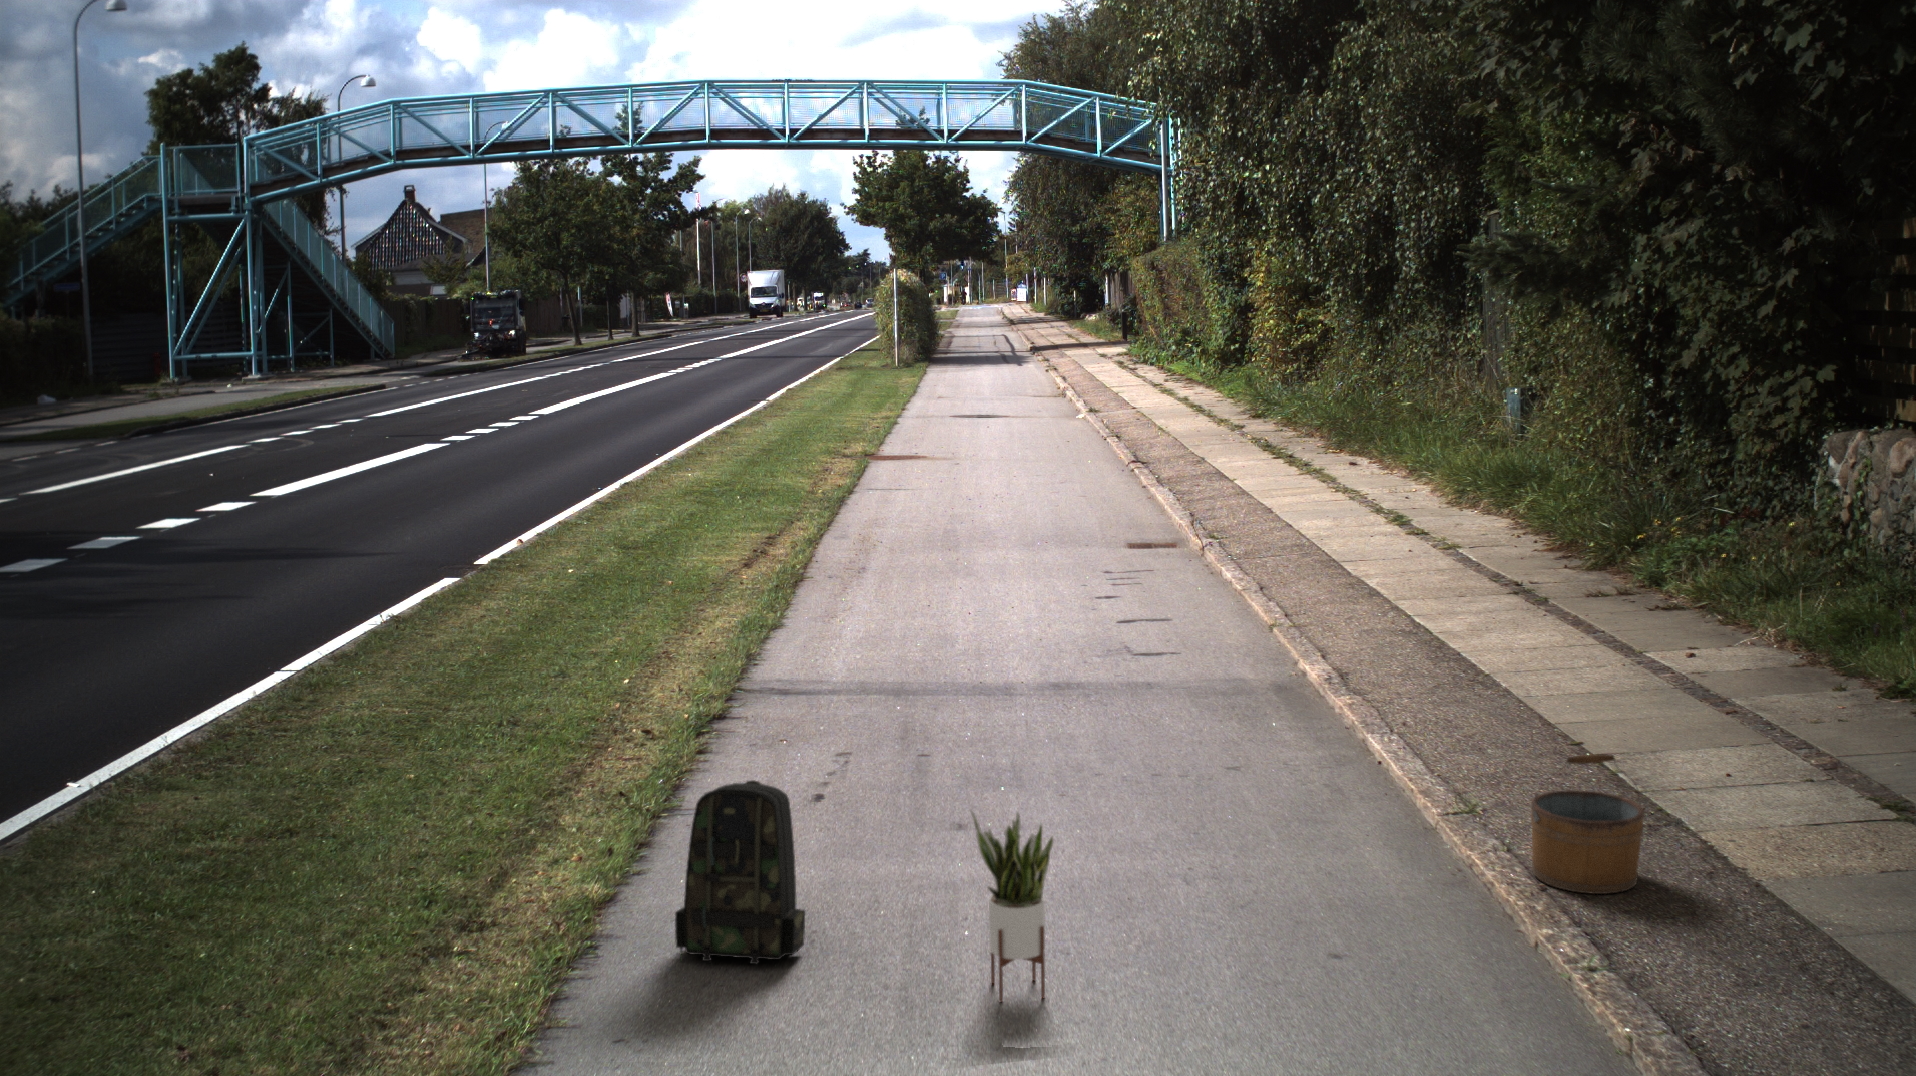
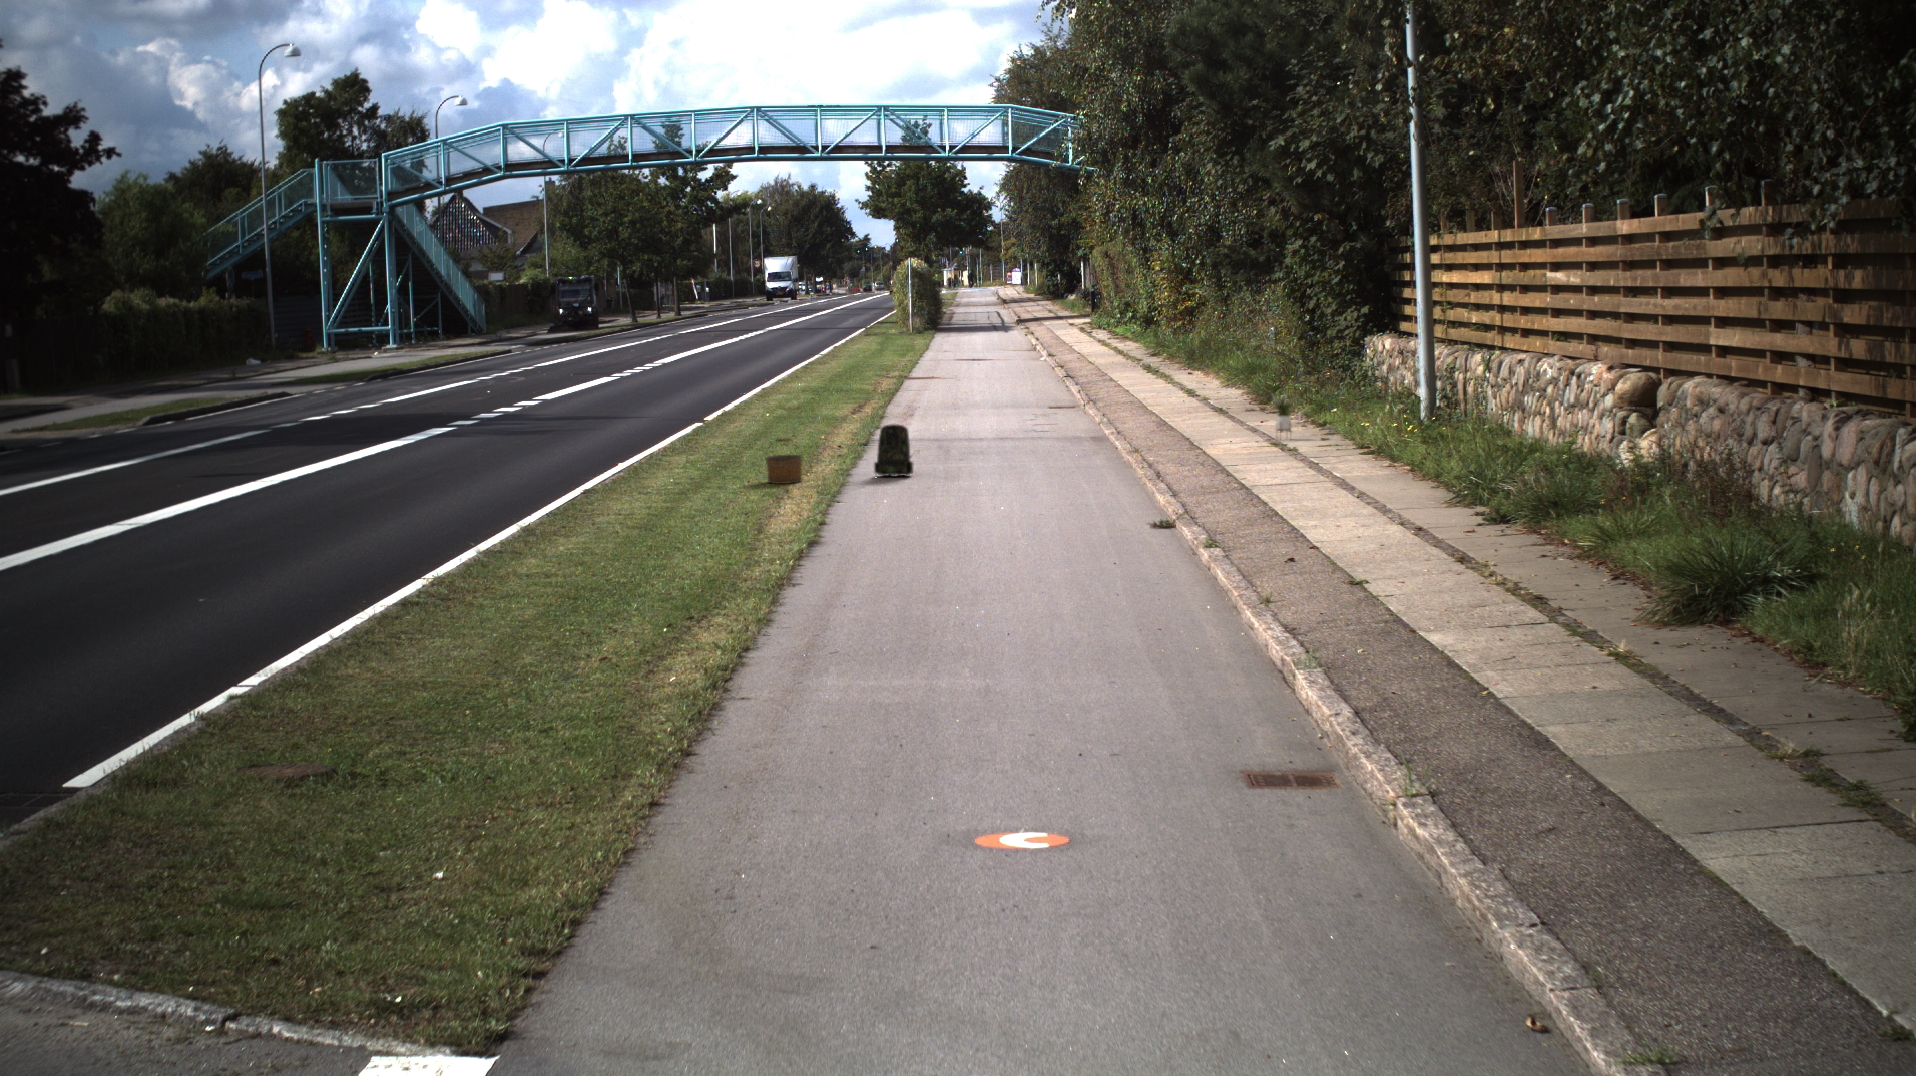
bucket: present [1531,754,1644,894] -> present [766,439,803,484]
potted plant: present [971,811,1053,1002] -> present [1274,396,1294,432]

